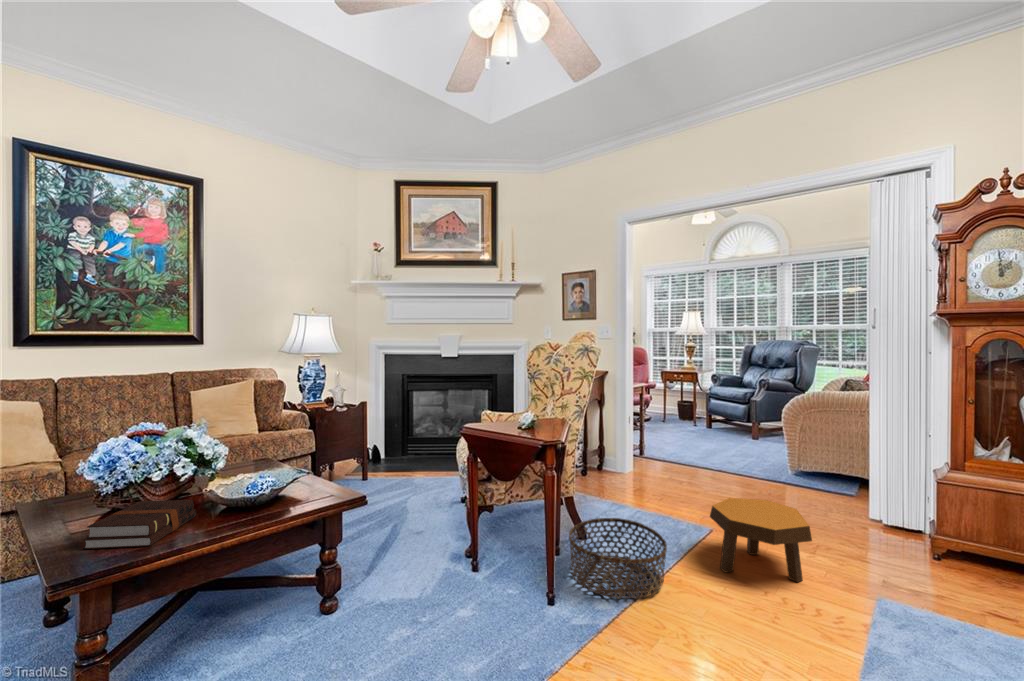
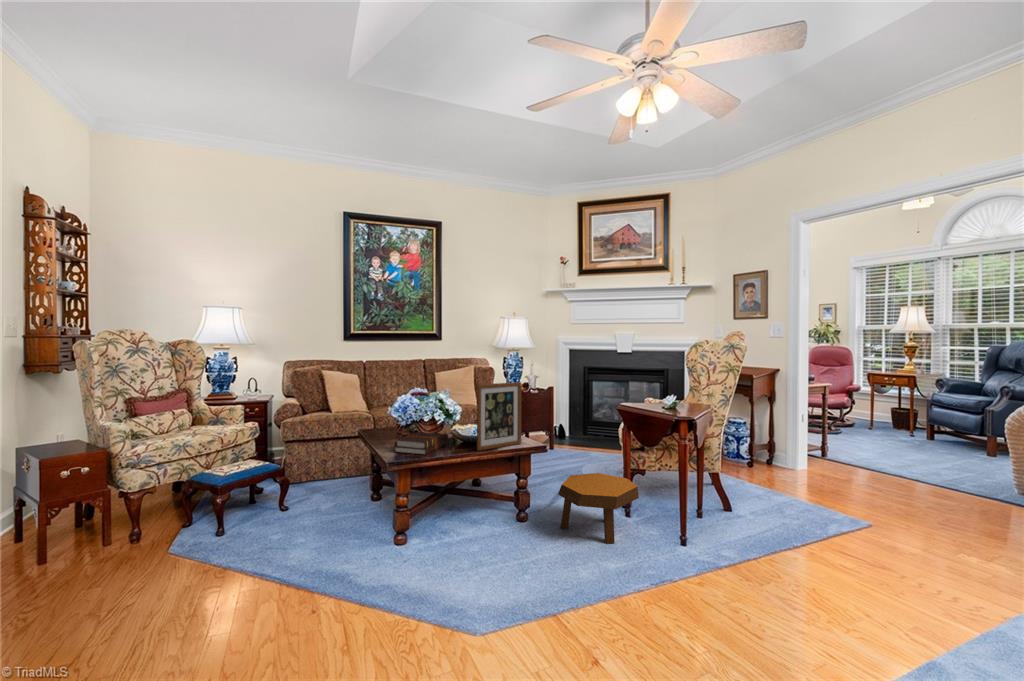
picture frame: none [254,406,328,520] -> present [477,382,522,450]
footstool: present [710,498,812,582] -> present [558,473,639,543]
basket: present [569,518,667,599] -> none [706,492,798,558]

